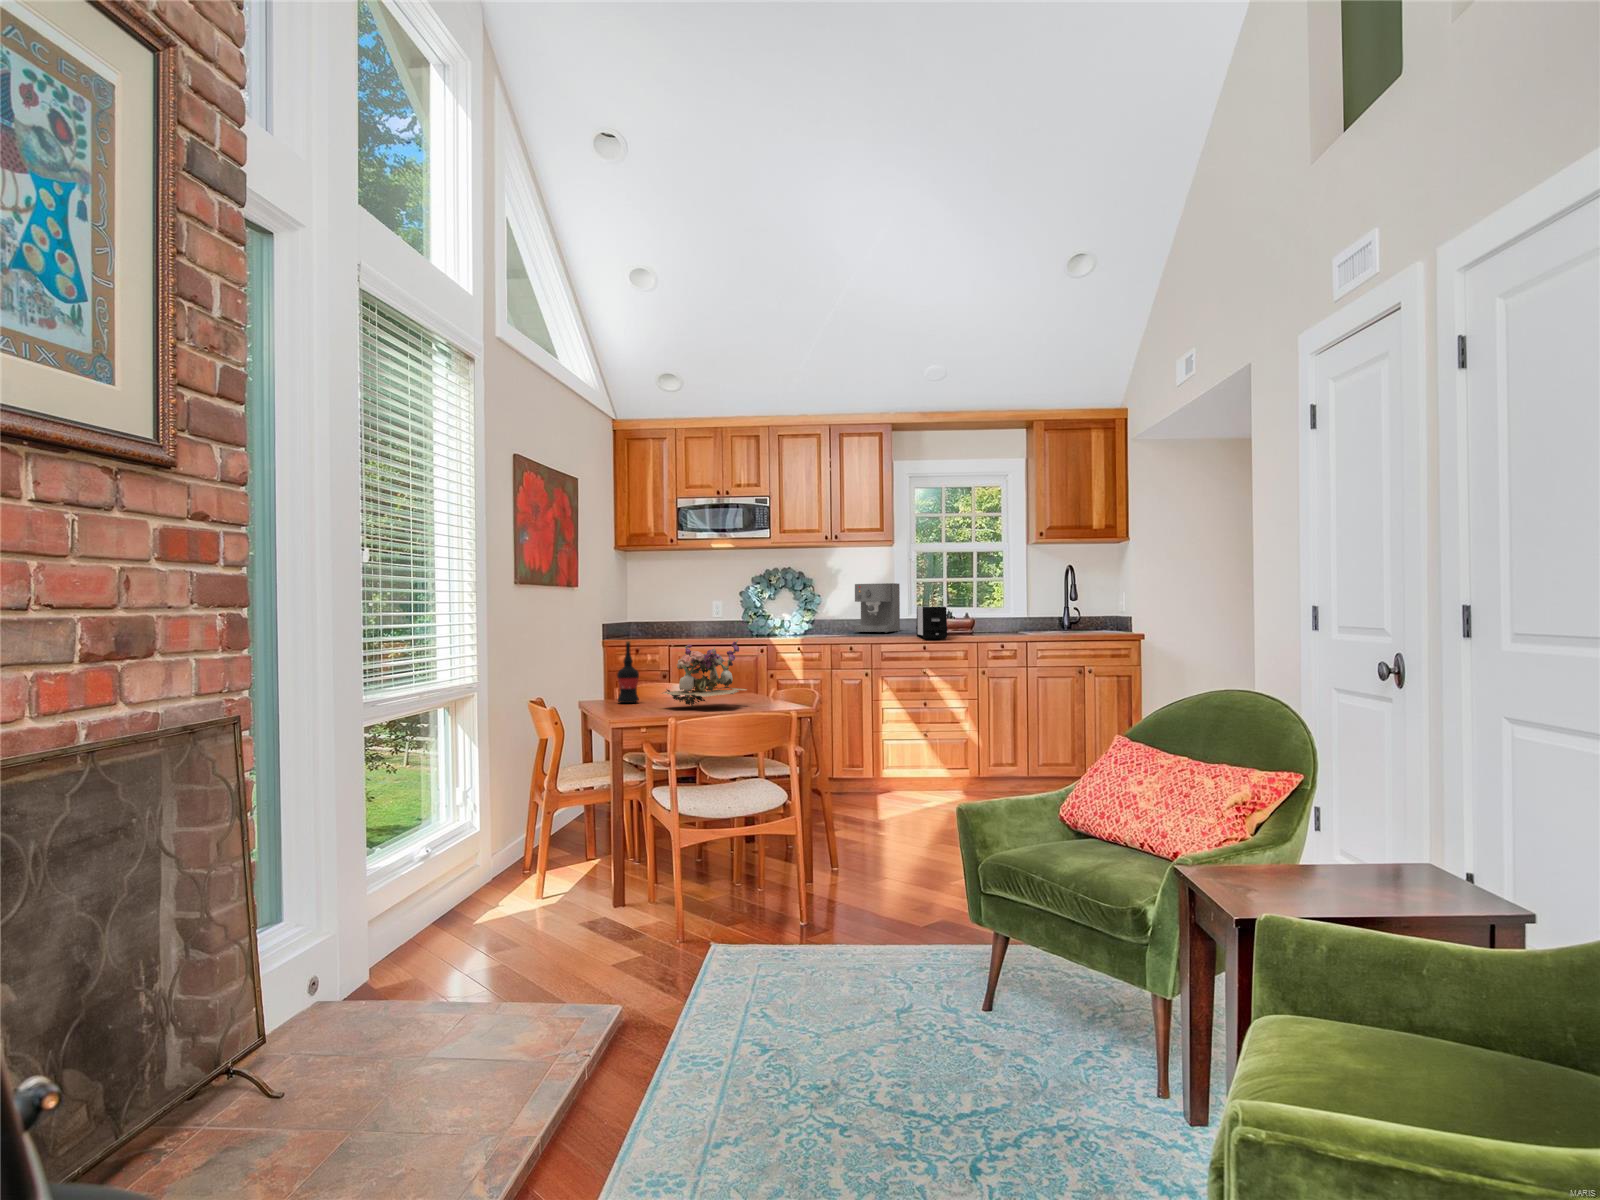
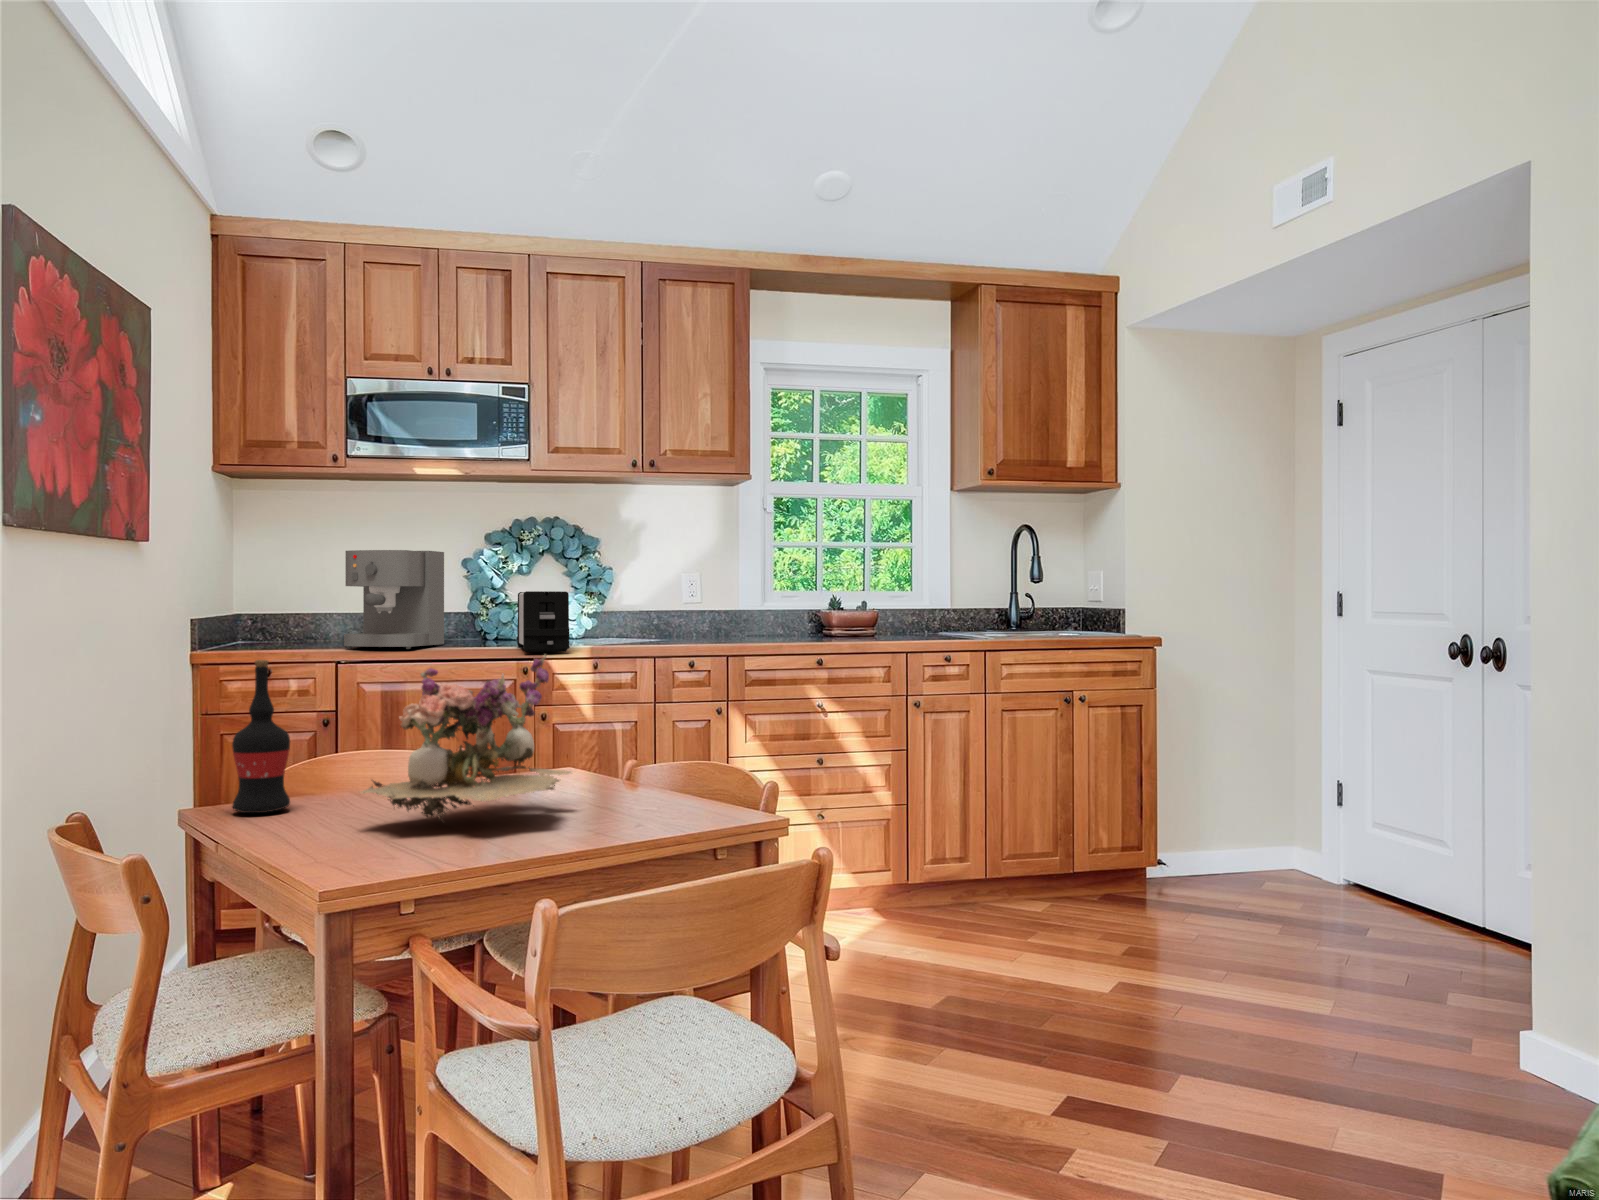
coffee maker: present [854,583,900,633] -> present [344,550,444,649]
toaster: present [916,607,947,639] -> present [517,591,569,652]

